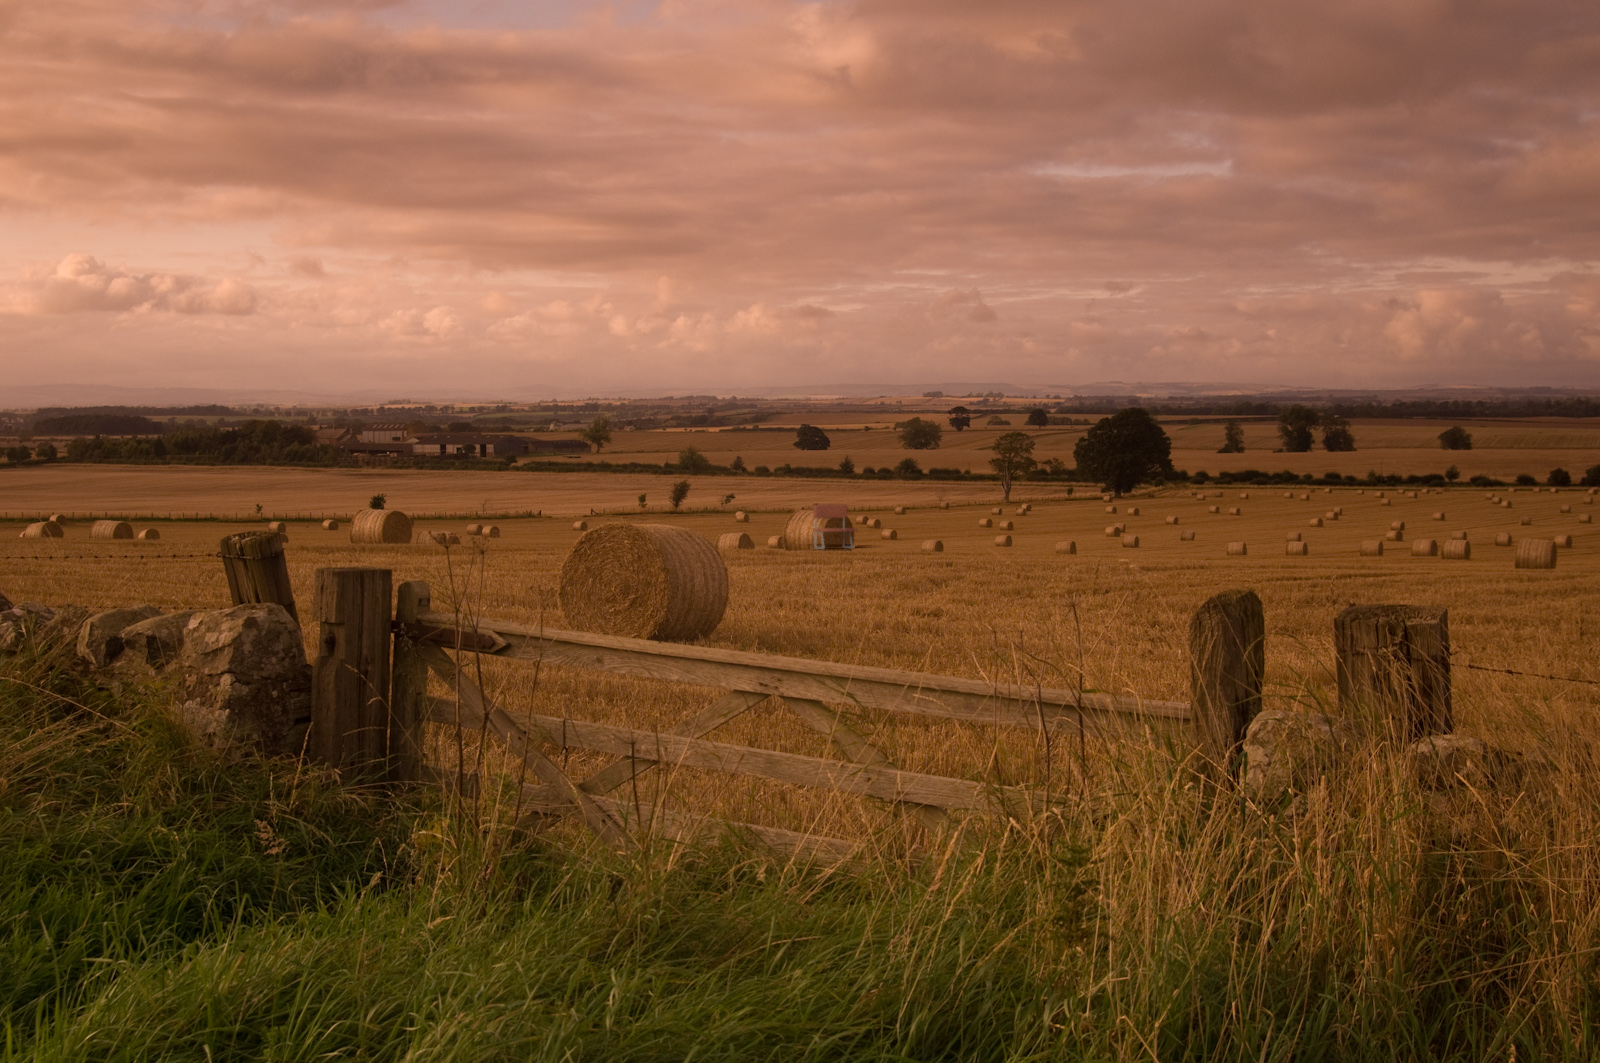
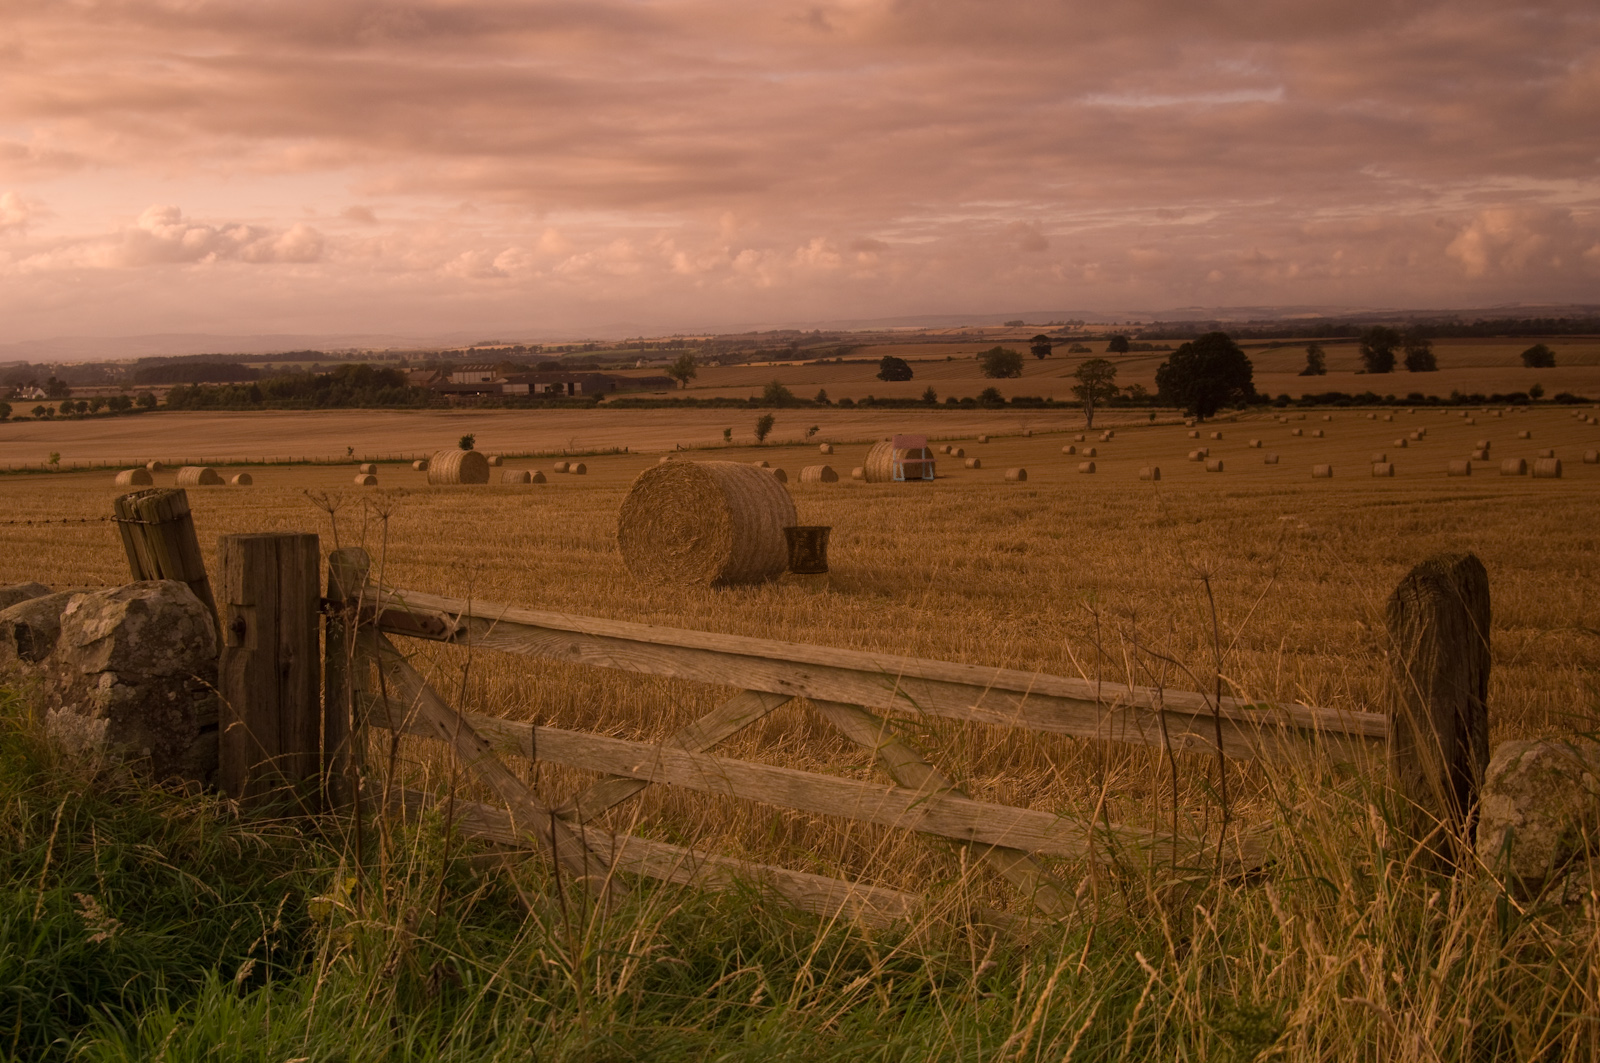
basket: none [716,587,764,631] -> present [782,526,832,573]

